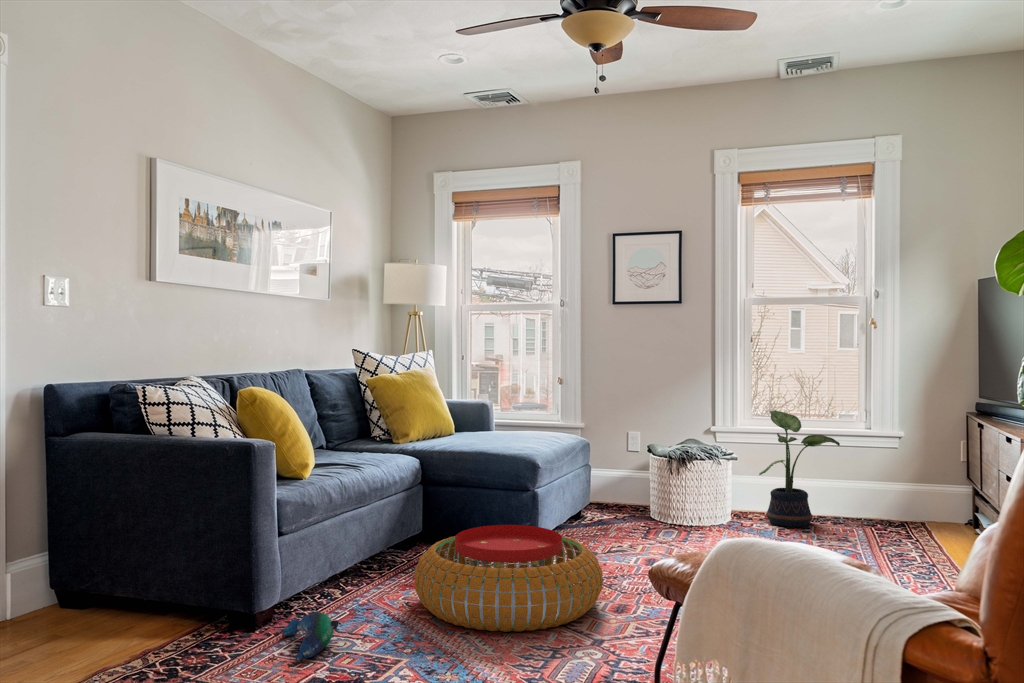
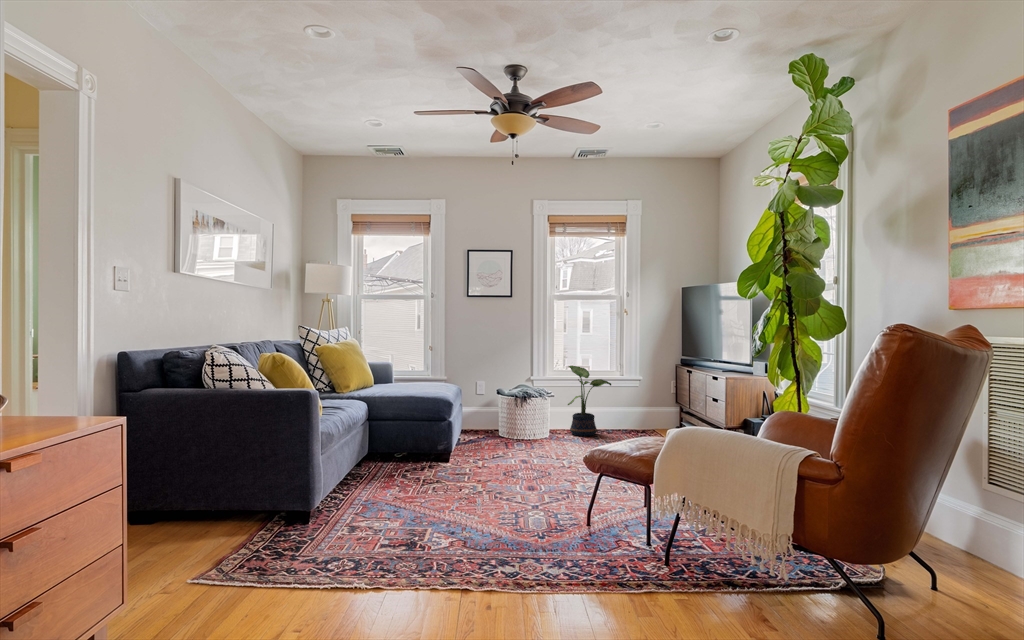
pouf: present [414,525,603,632] -> none [403,440,524,504]
plush toy: present [282,612,339,661] -> none [335,501,380,532]

